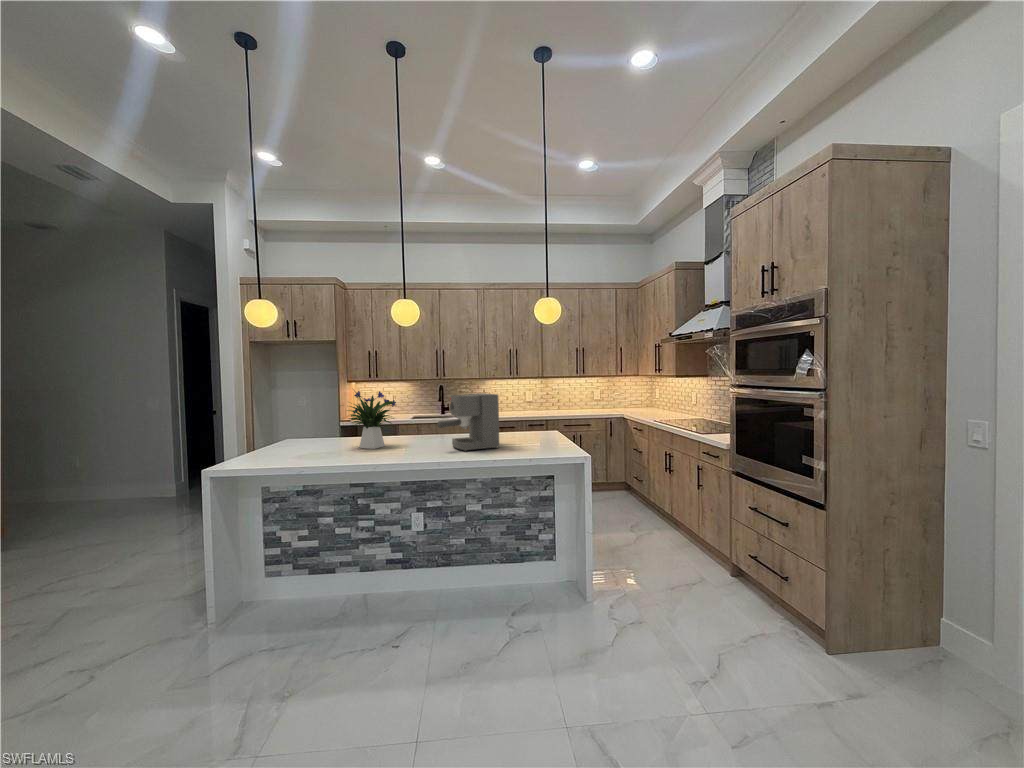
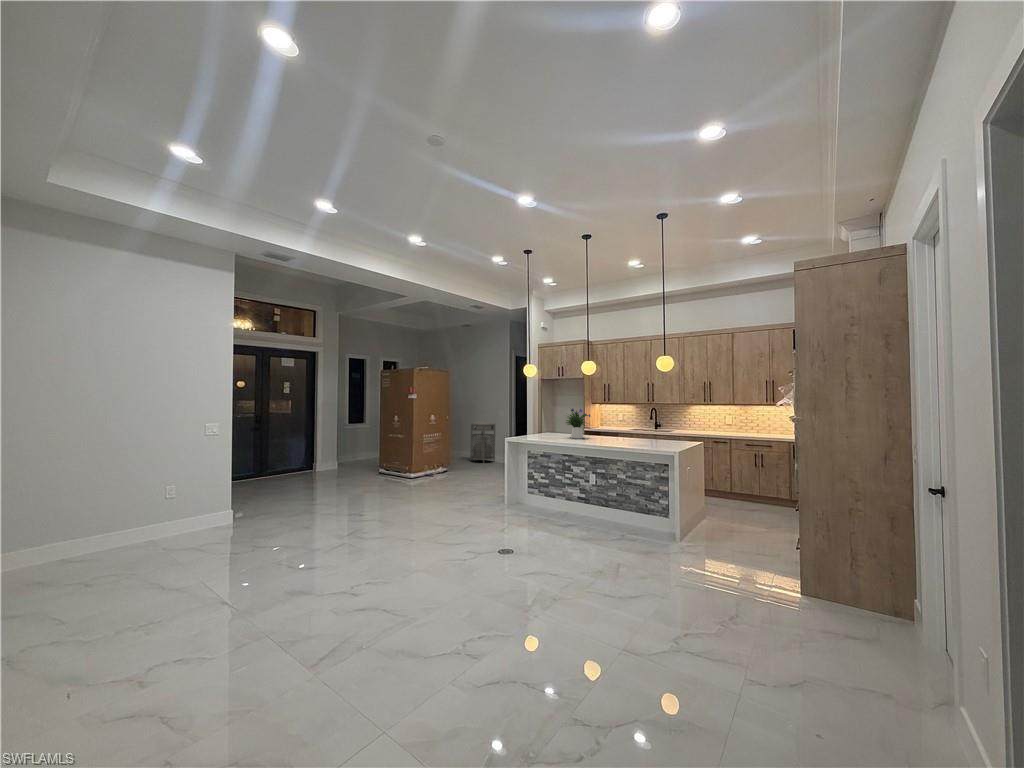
coffee maker: present [438,393,499,451] -> none [602,413,635,444]
trash can: none [70,424,138,510] -> present [470,420,495,463]

